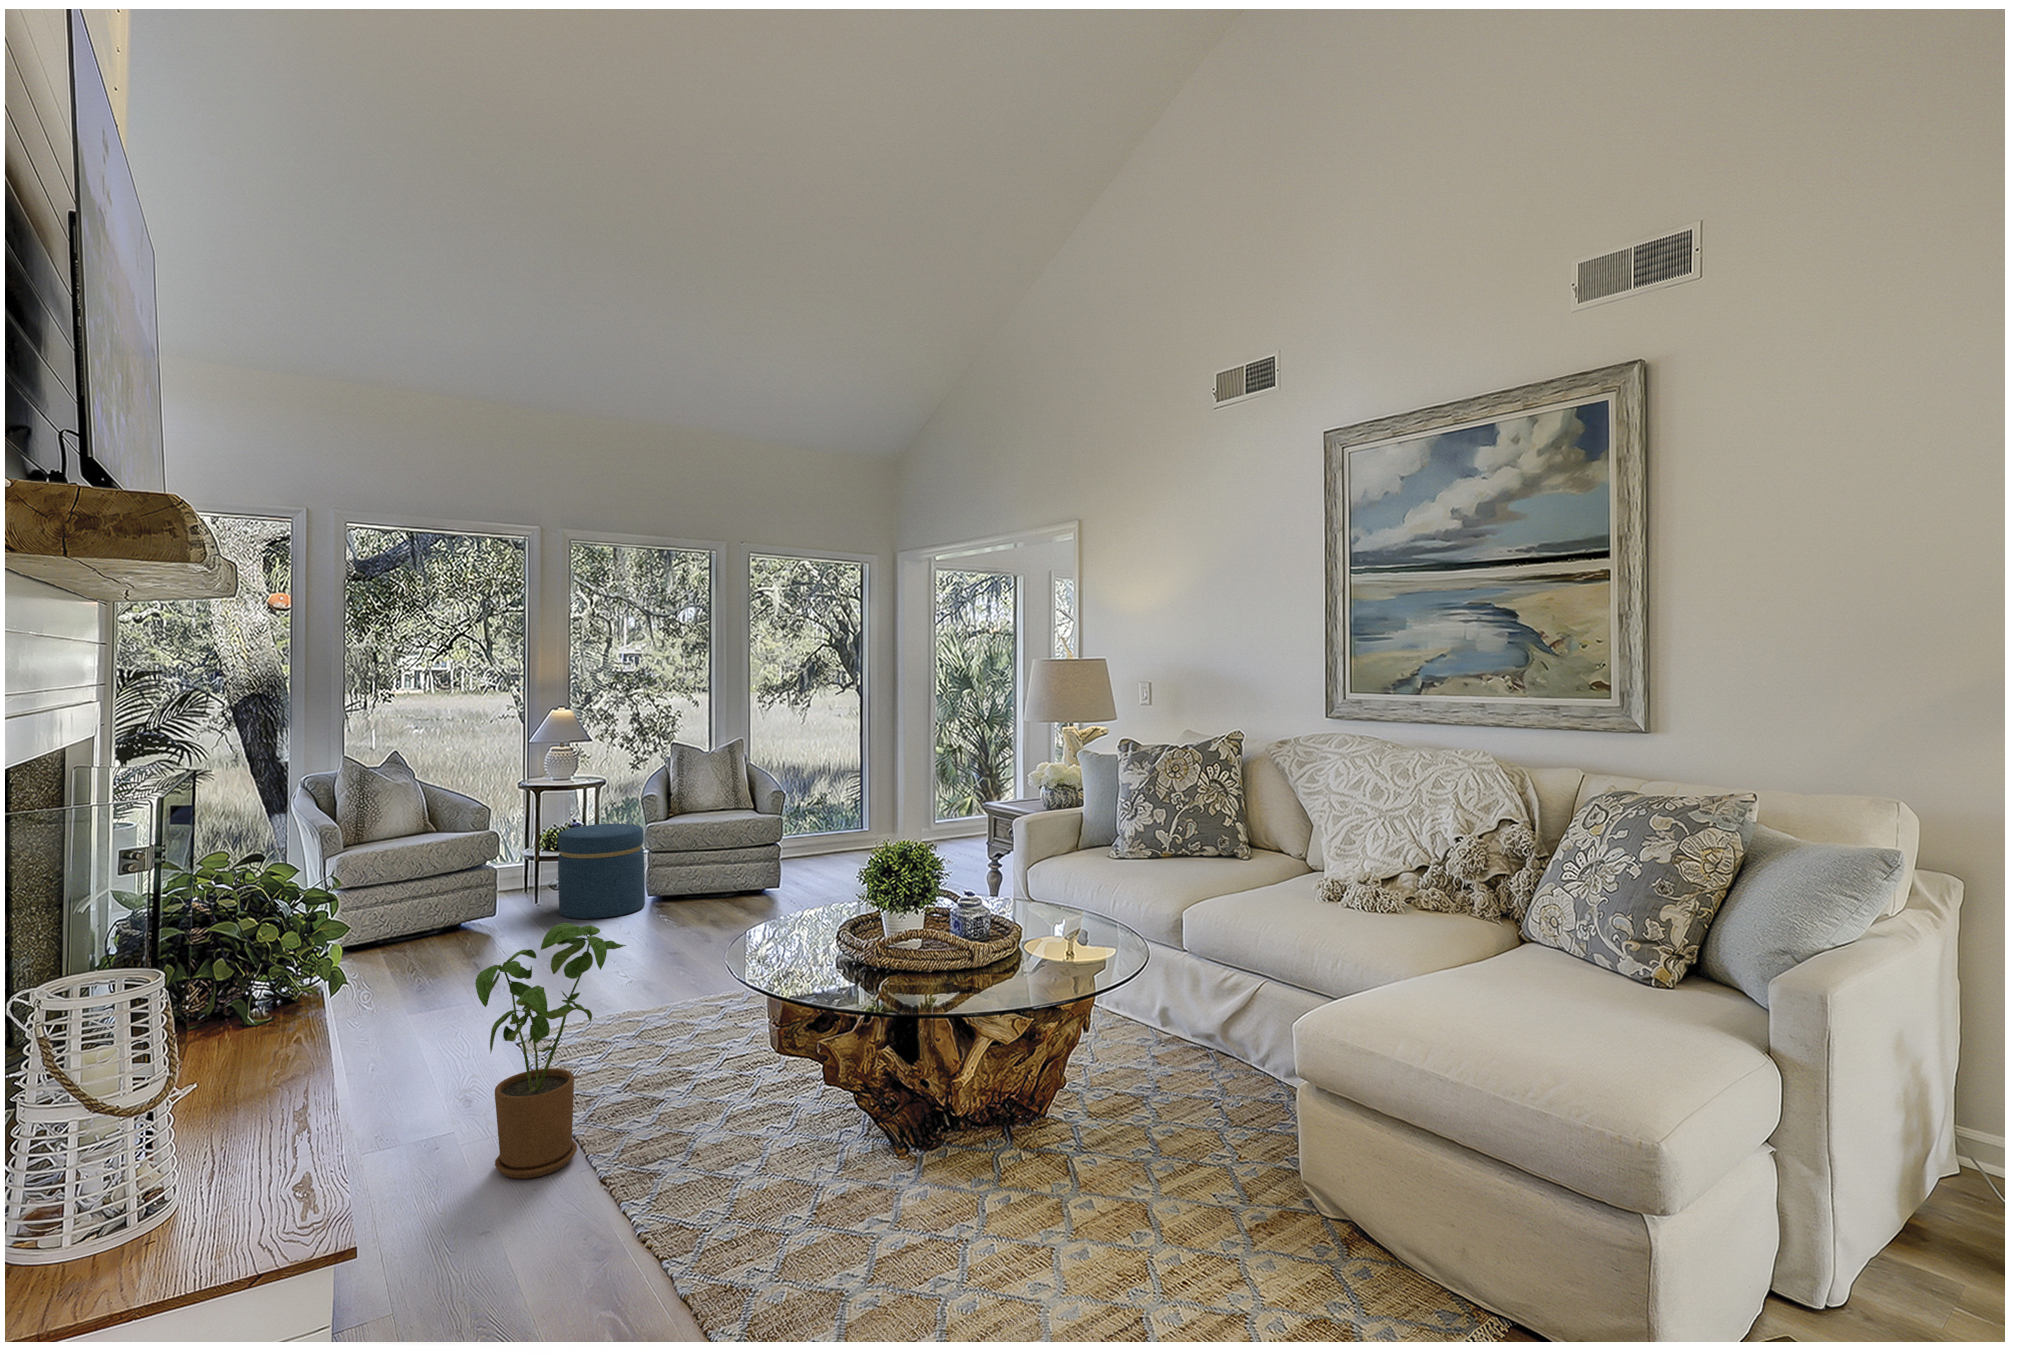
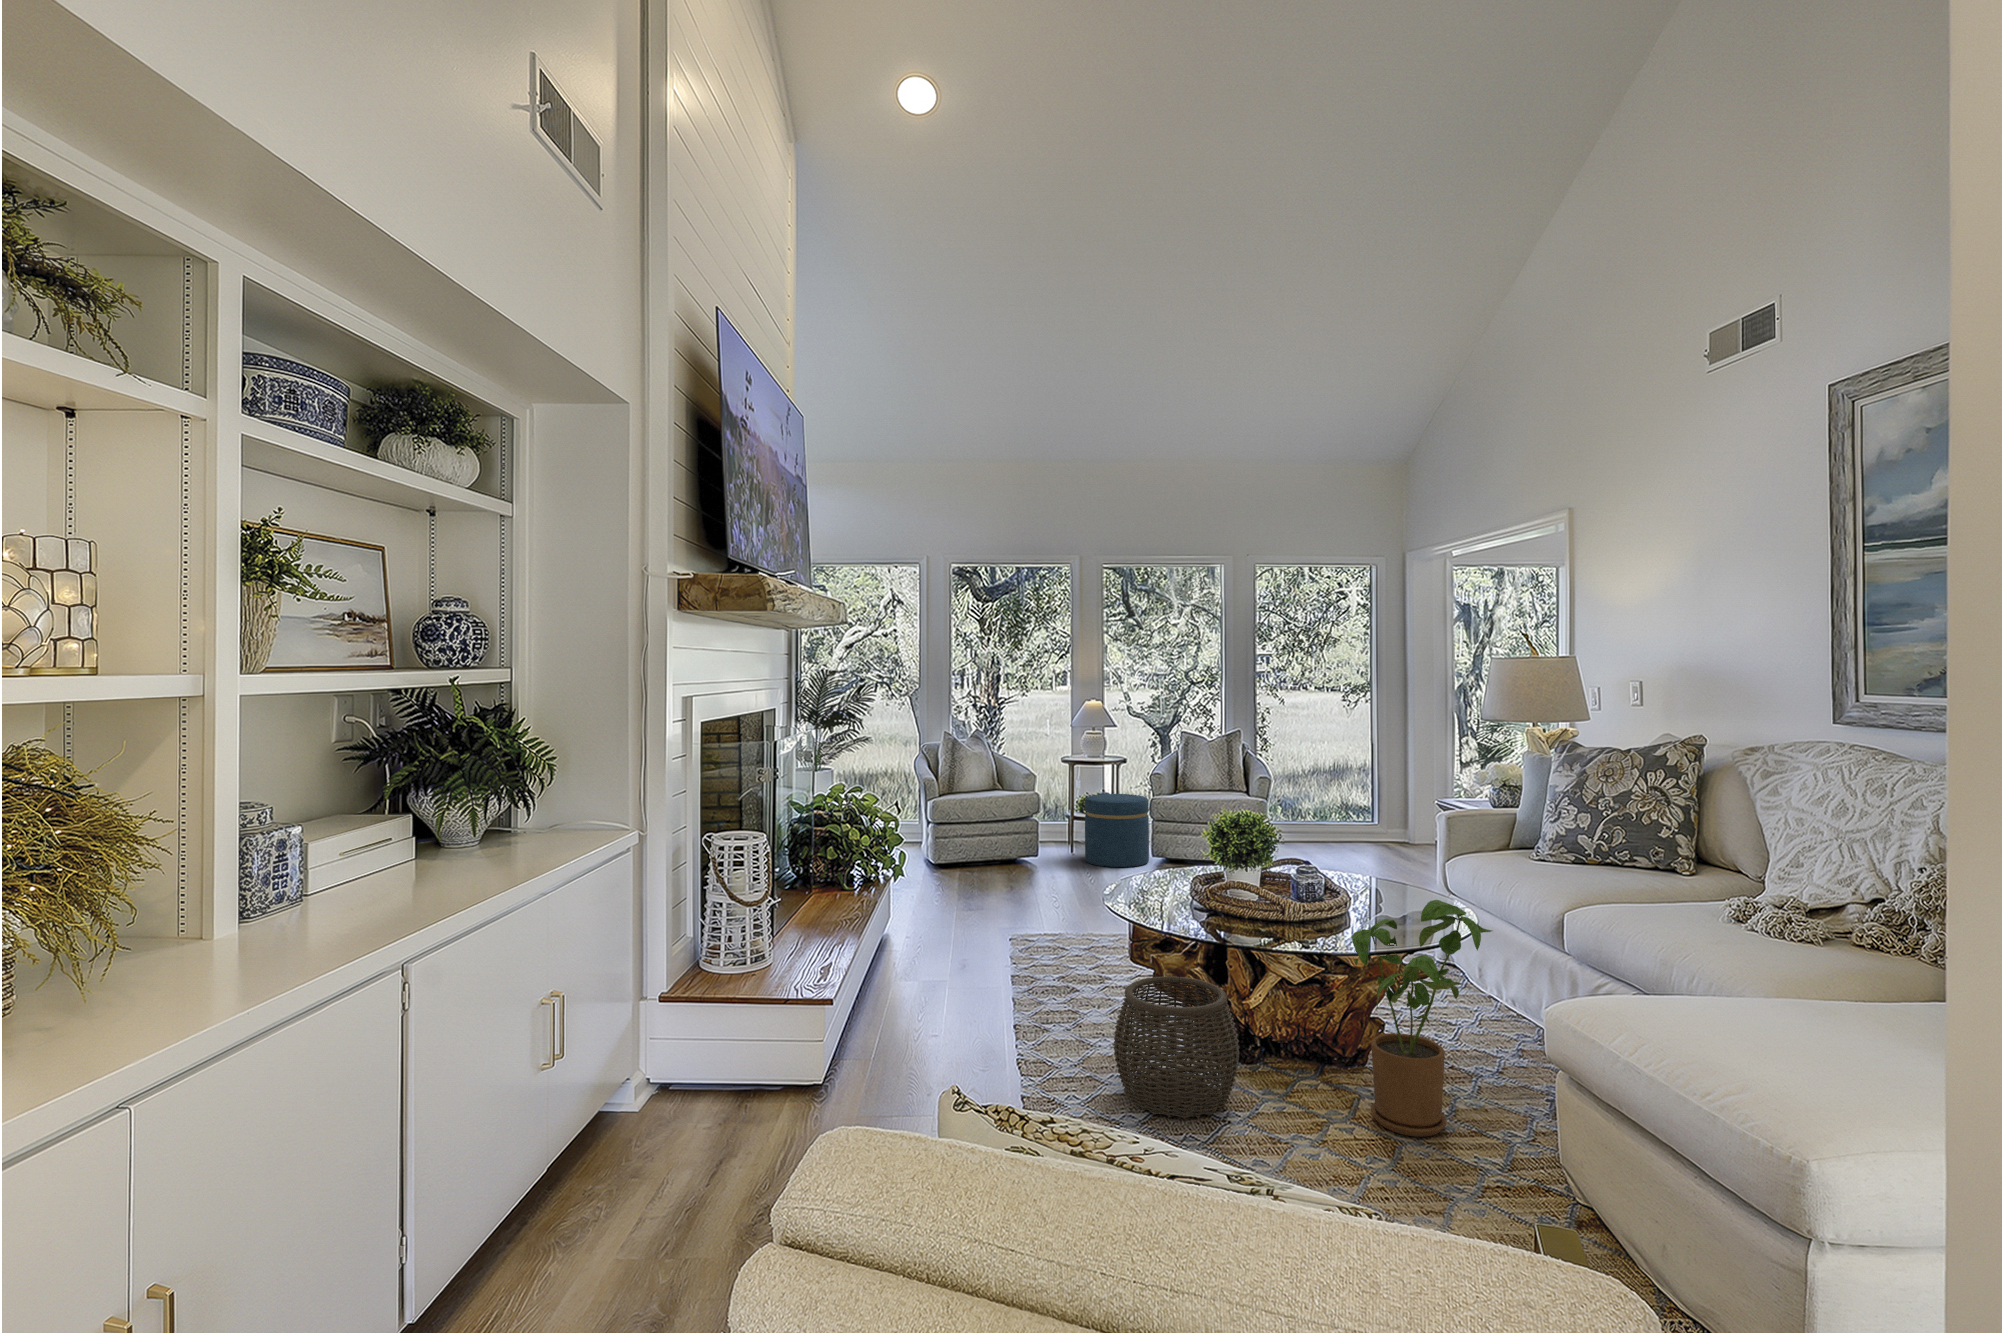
house plant: present [476,923,626,1179] -> present [1352,900,1492,1137]
woven basket: none [799,1063,954,1250] -> present [1114,976,1240,1119]

